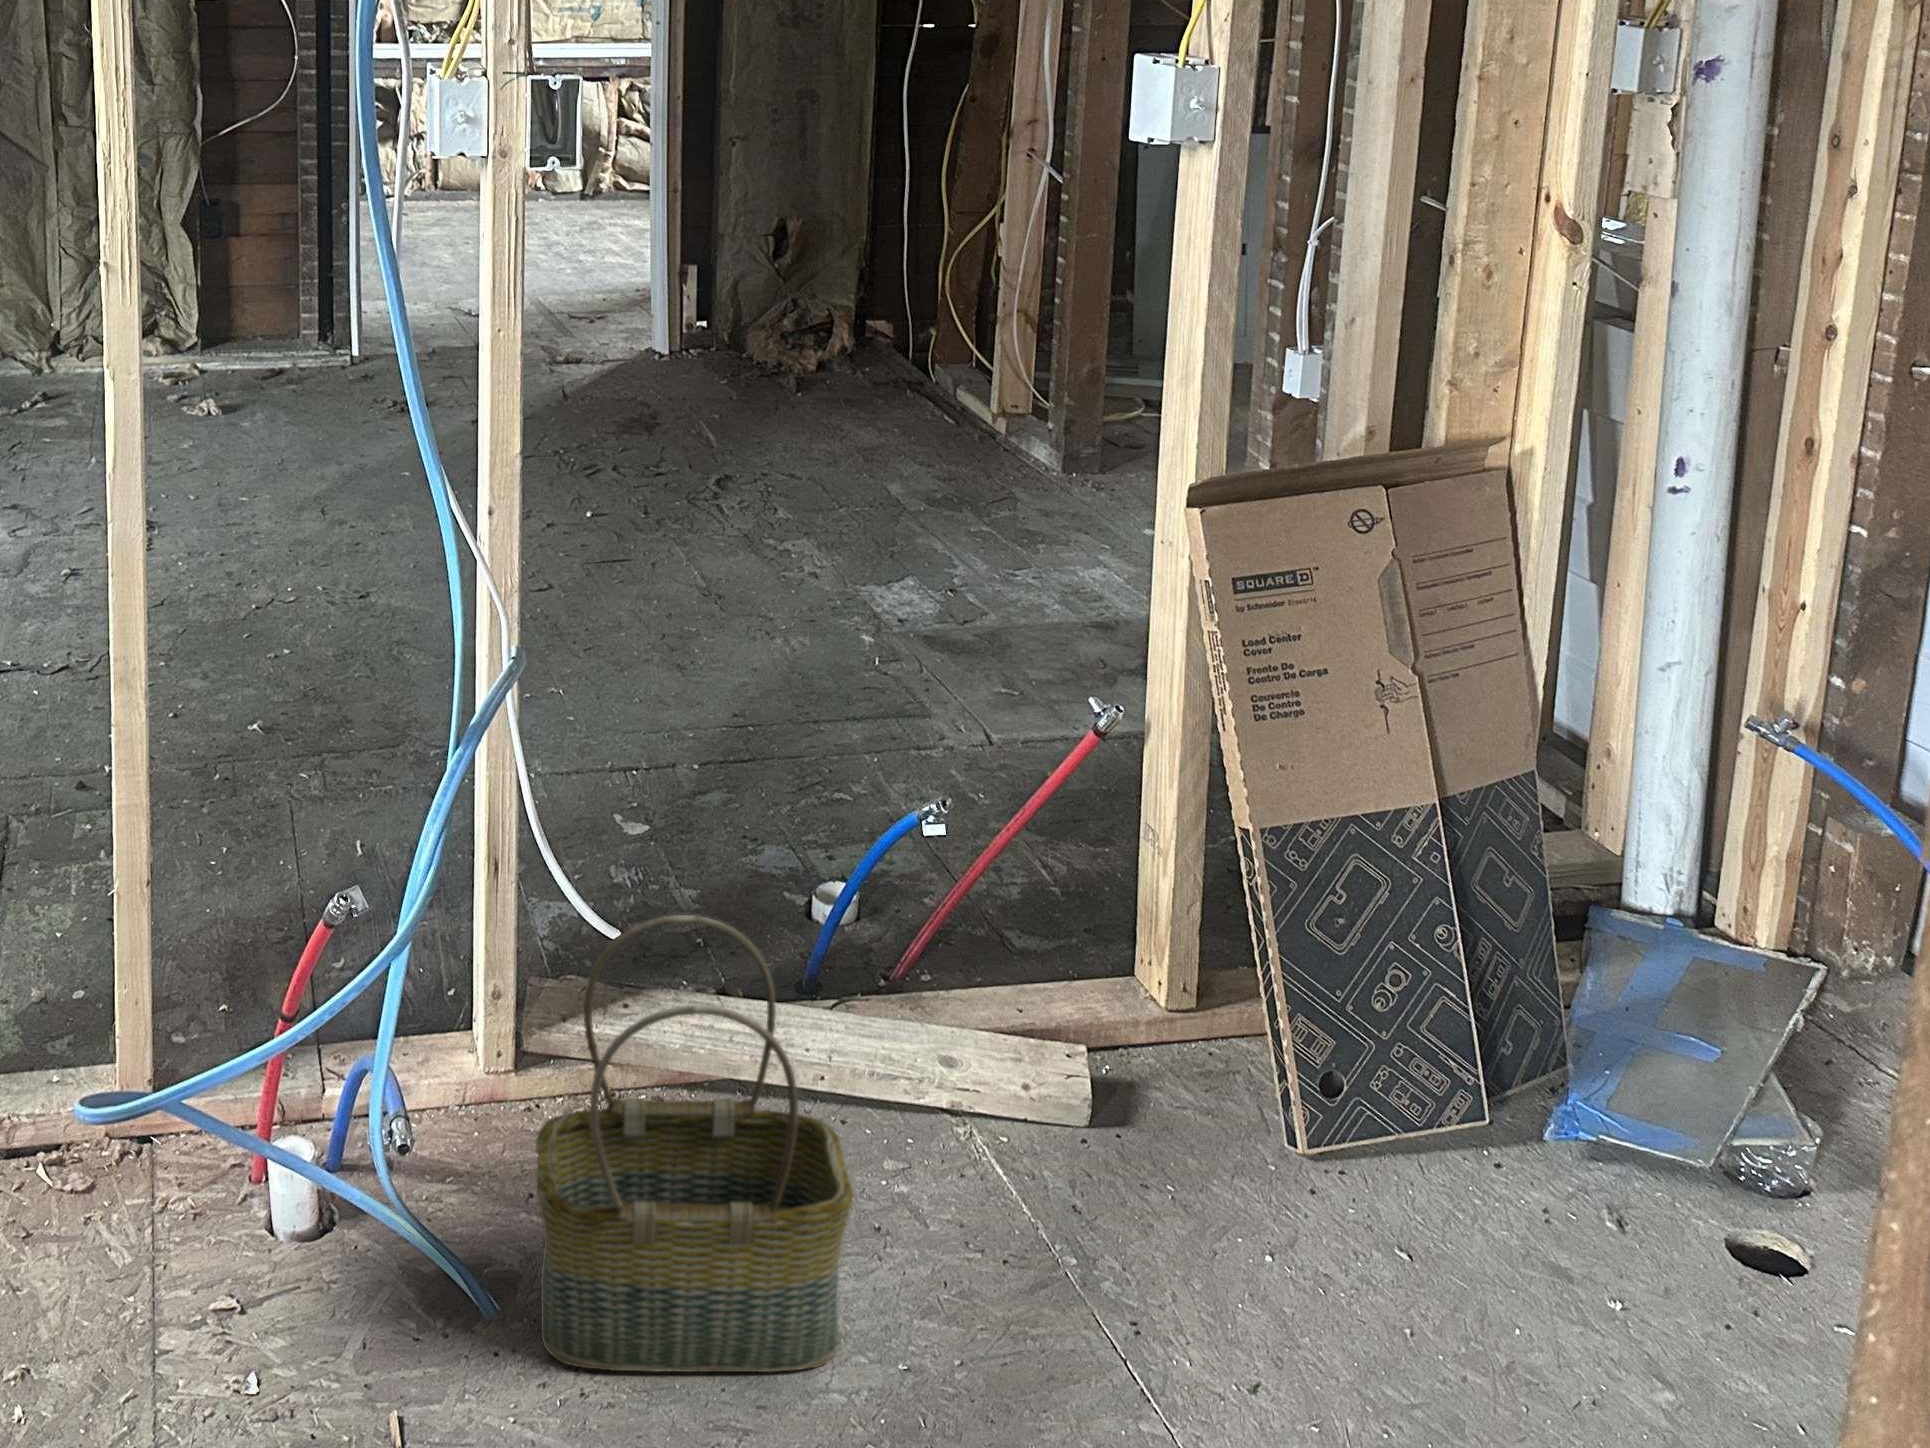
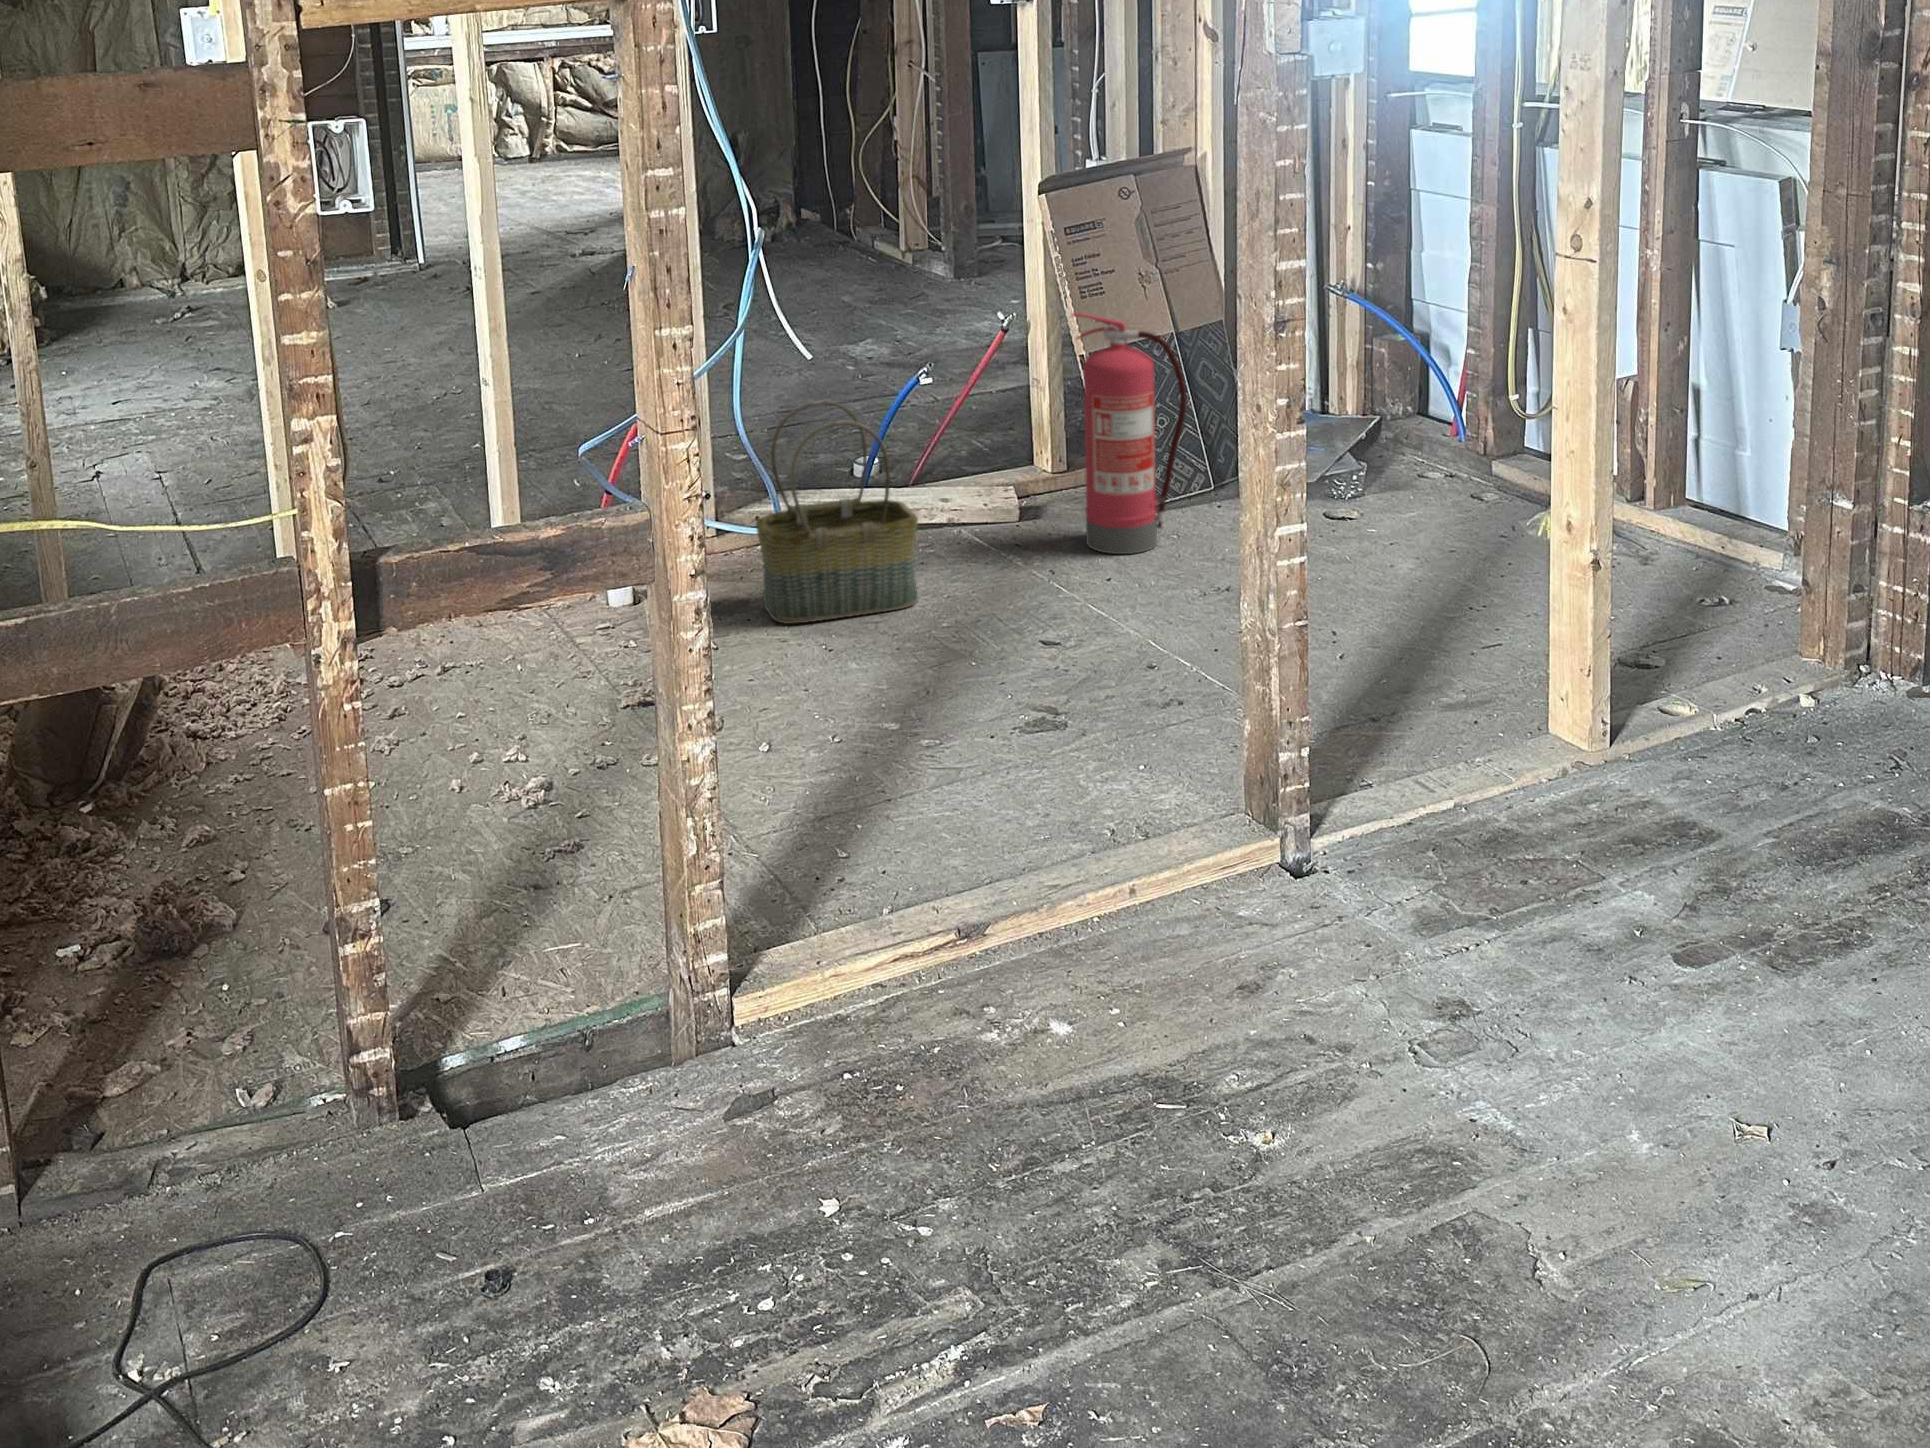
fire extinguisher: none [1208,788,1457,1290] -> present [1071,313,1187,554]

